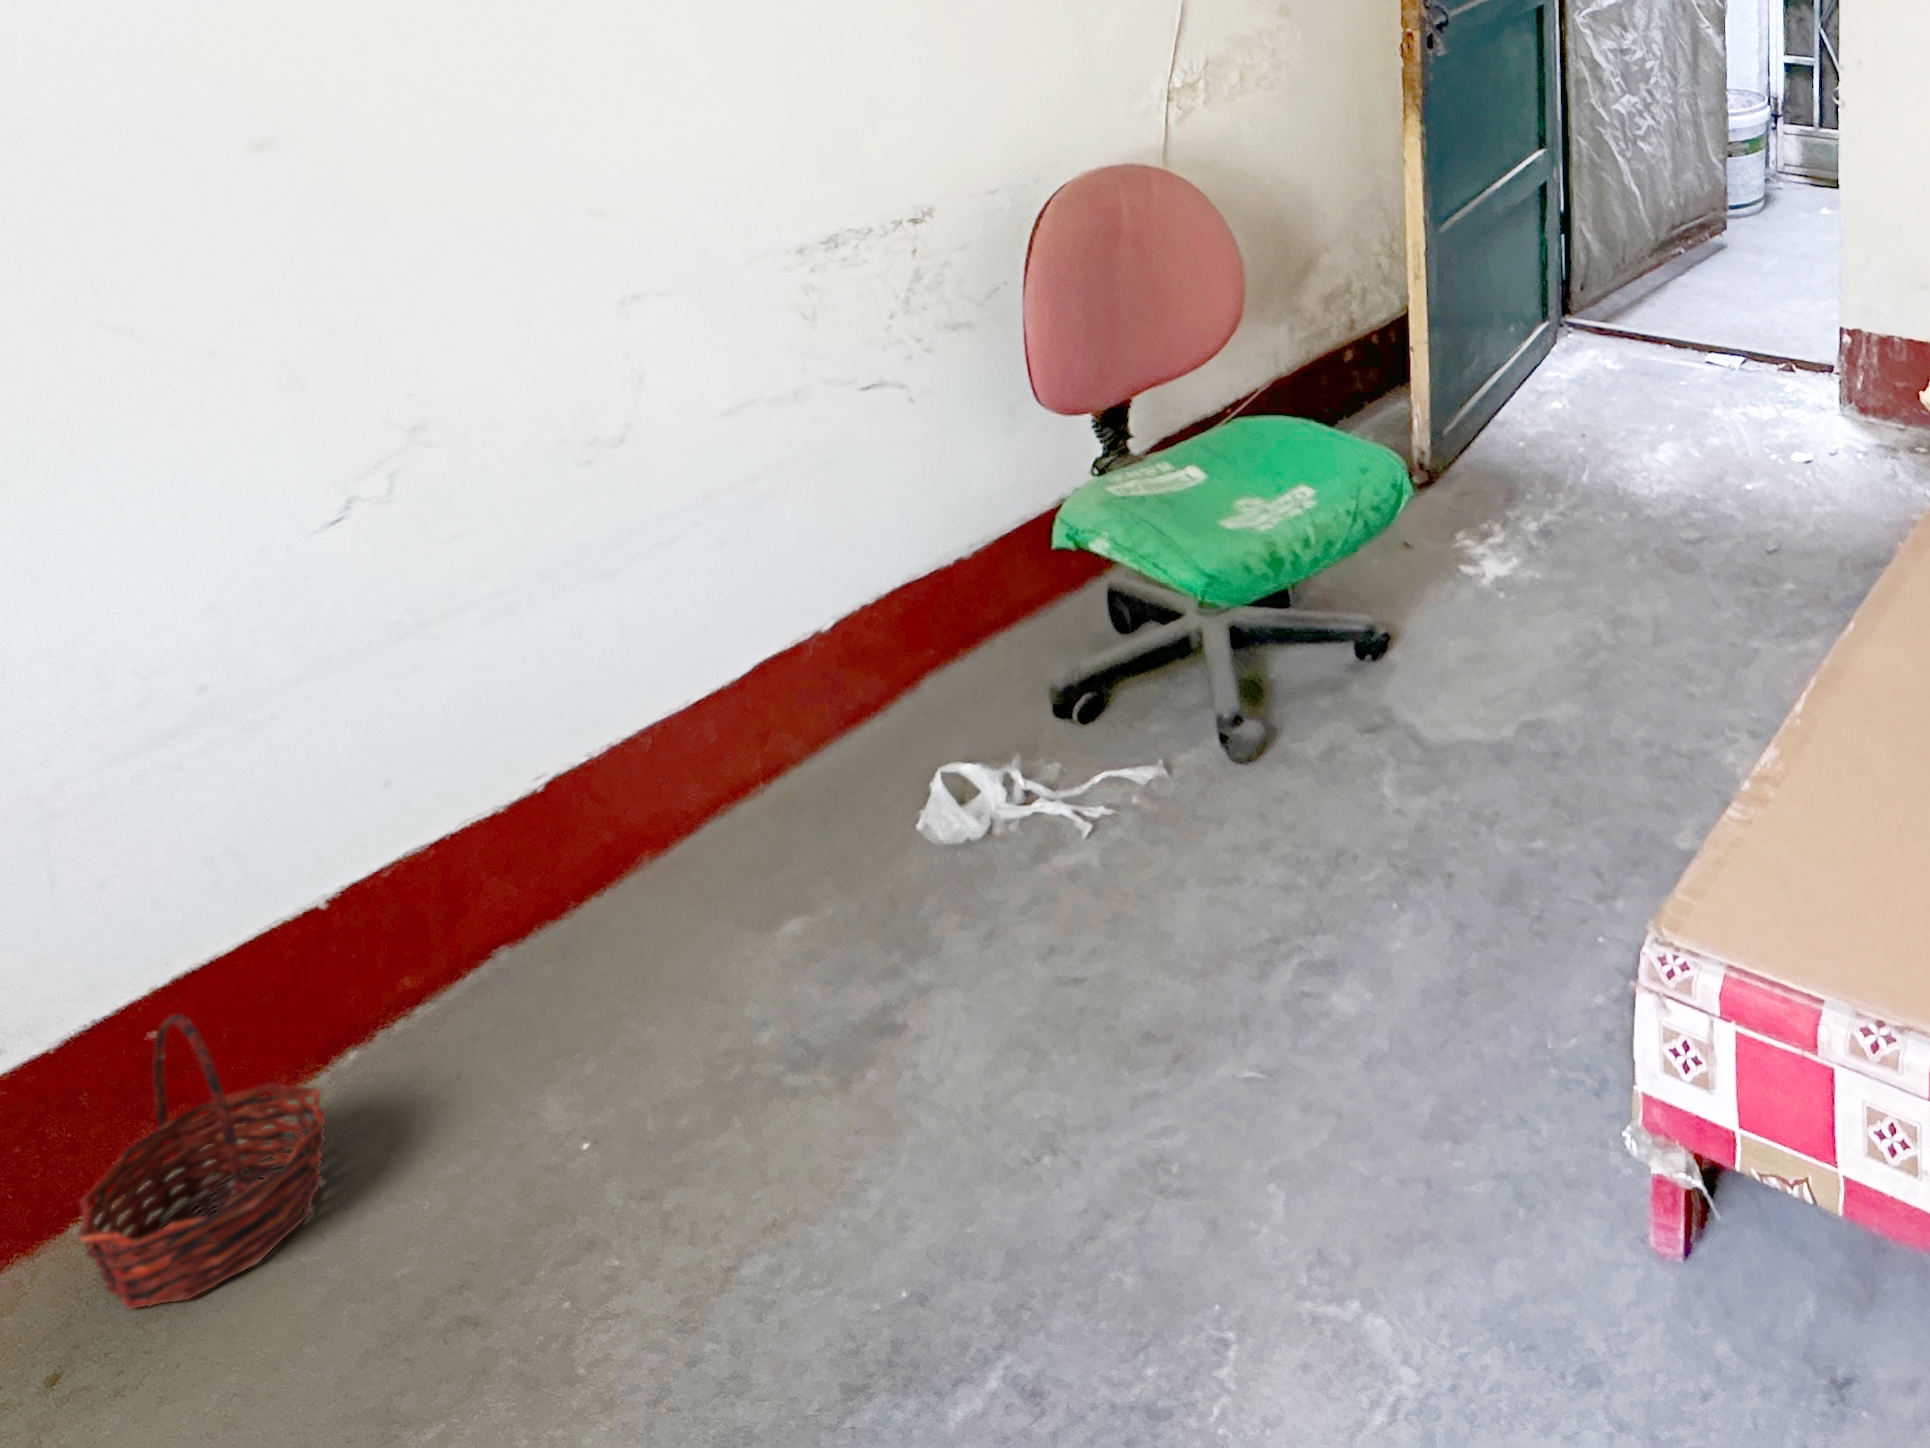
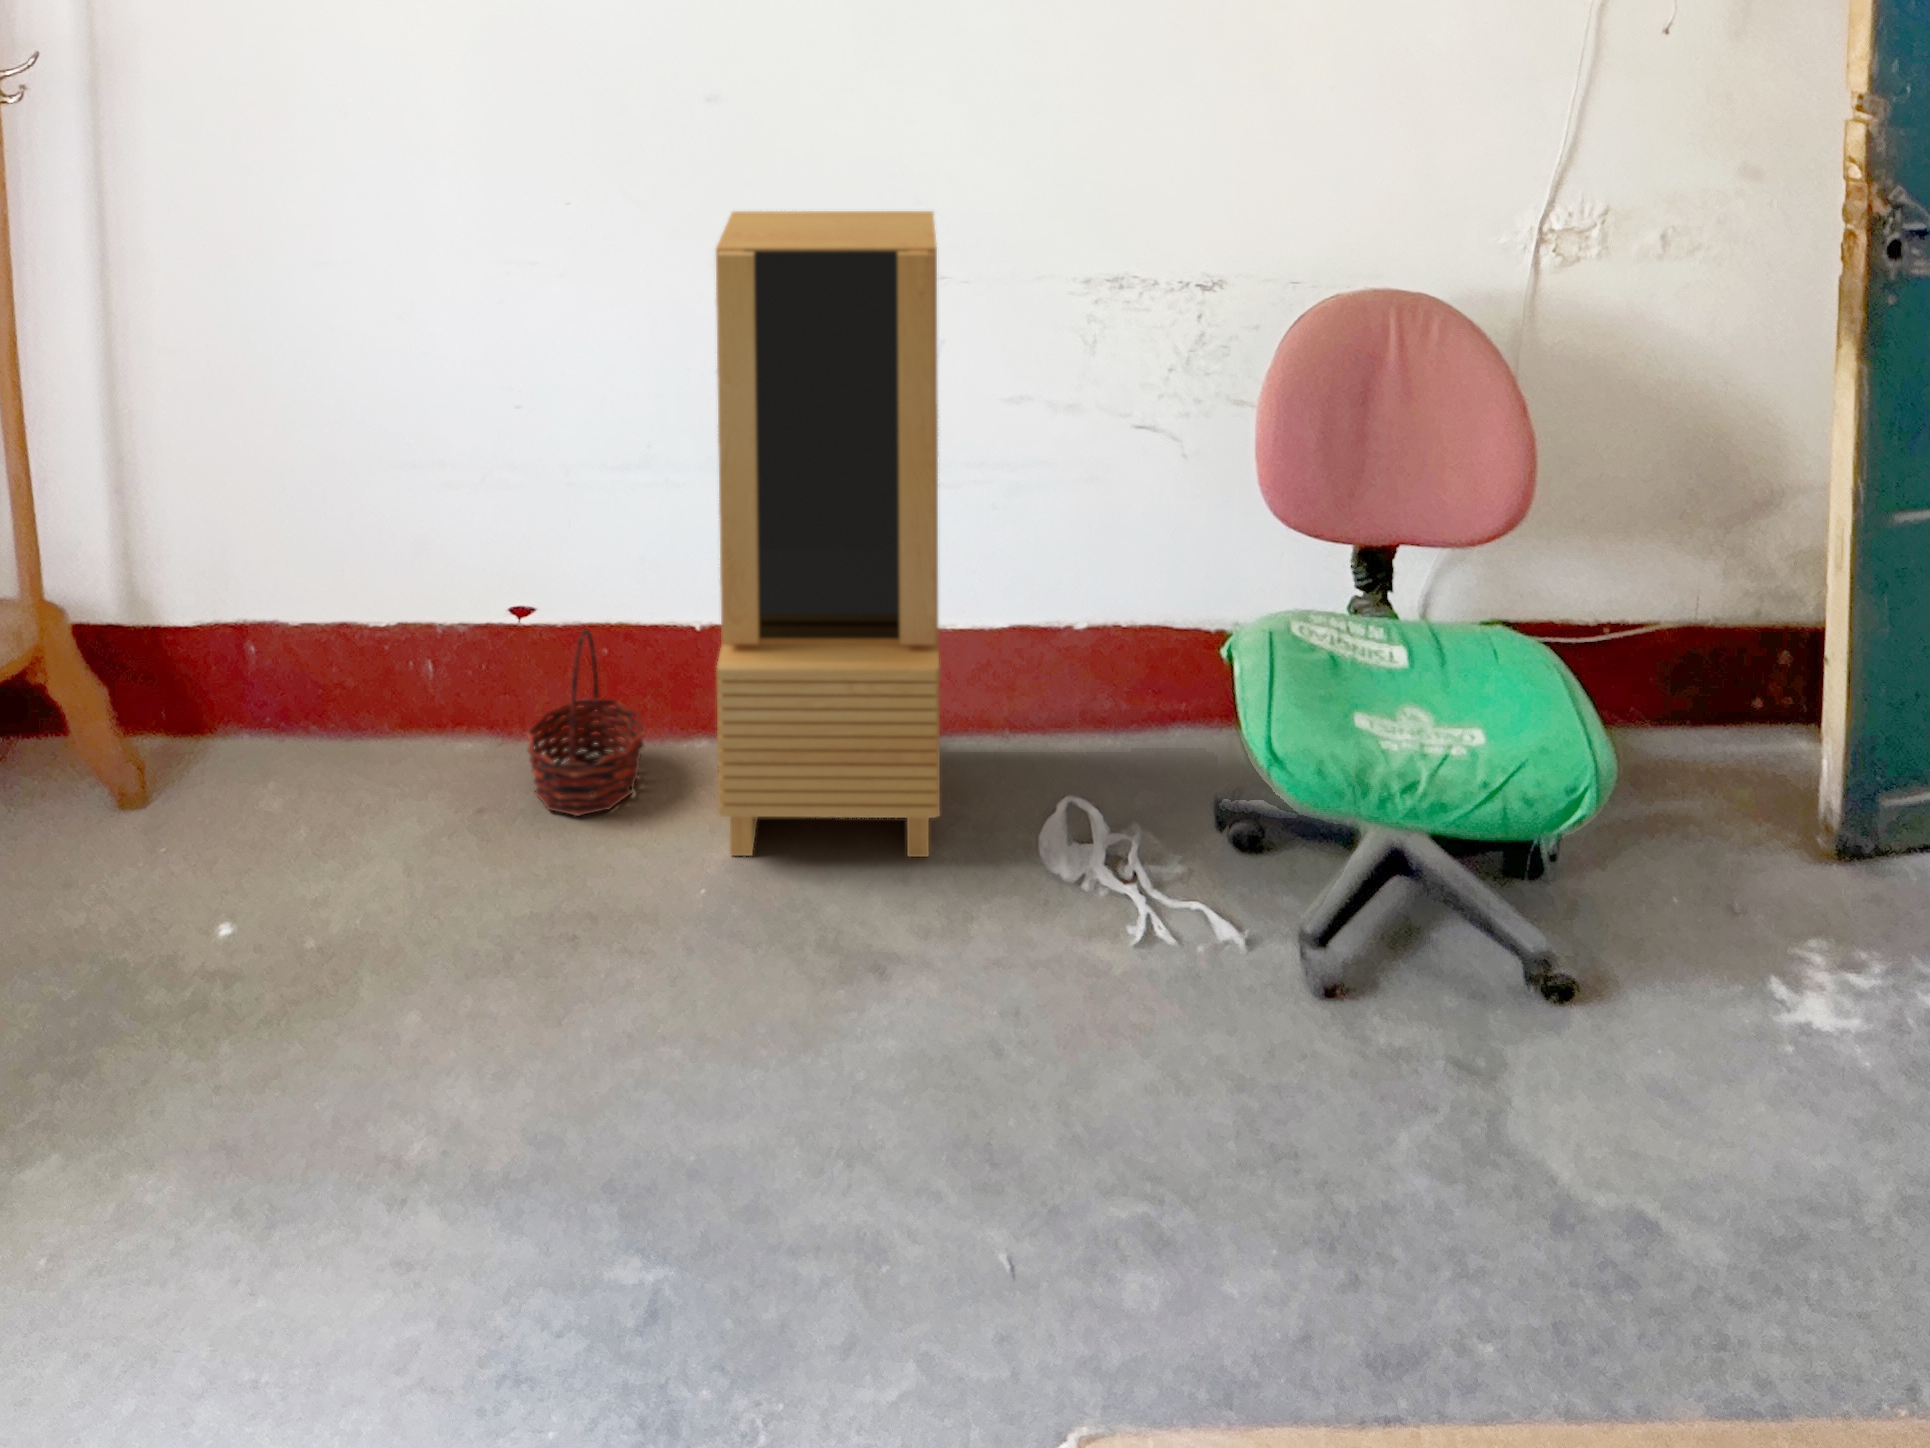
storage cabinet: none [331,223,834,1108] -> present [716,211,940,857]

